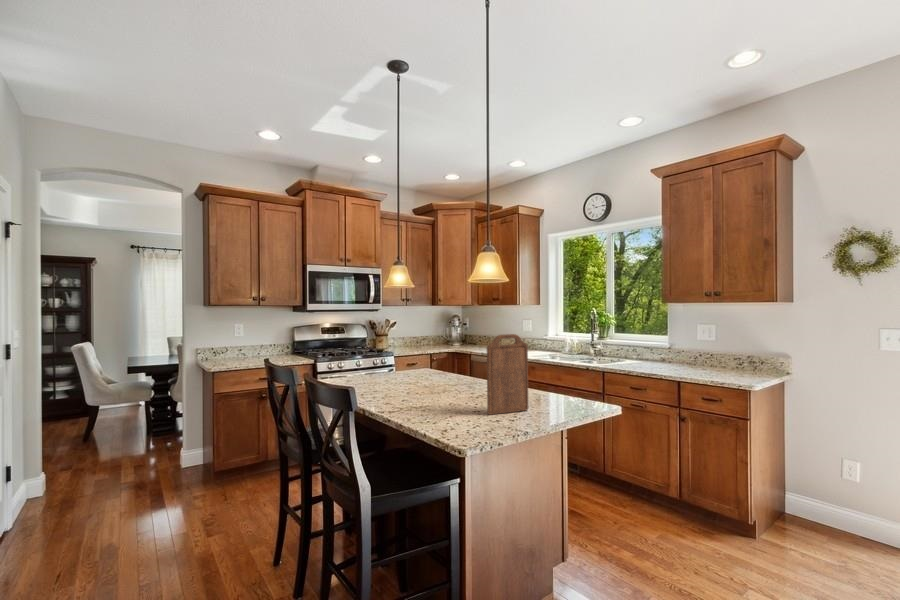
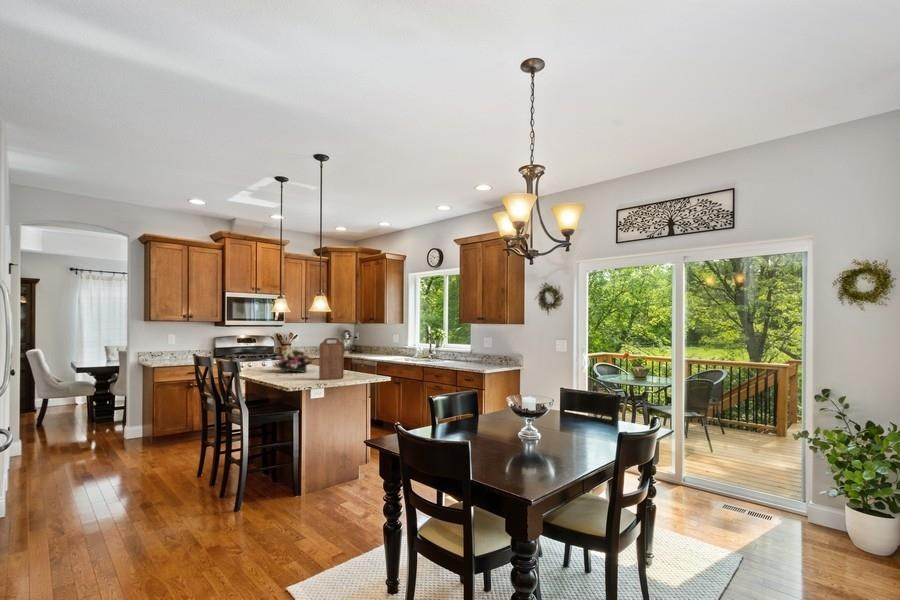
flower arrangement: none [391,349,456,391] -> present [273,349,314,372]

